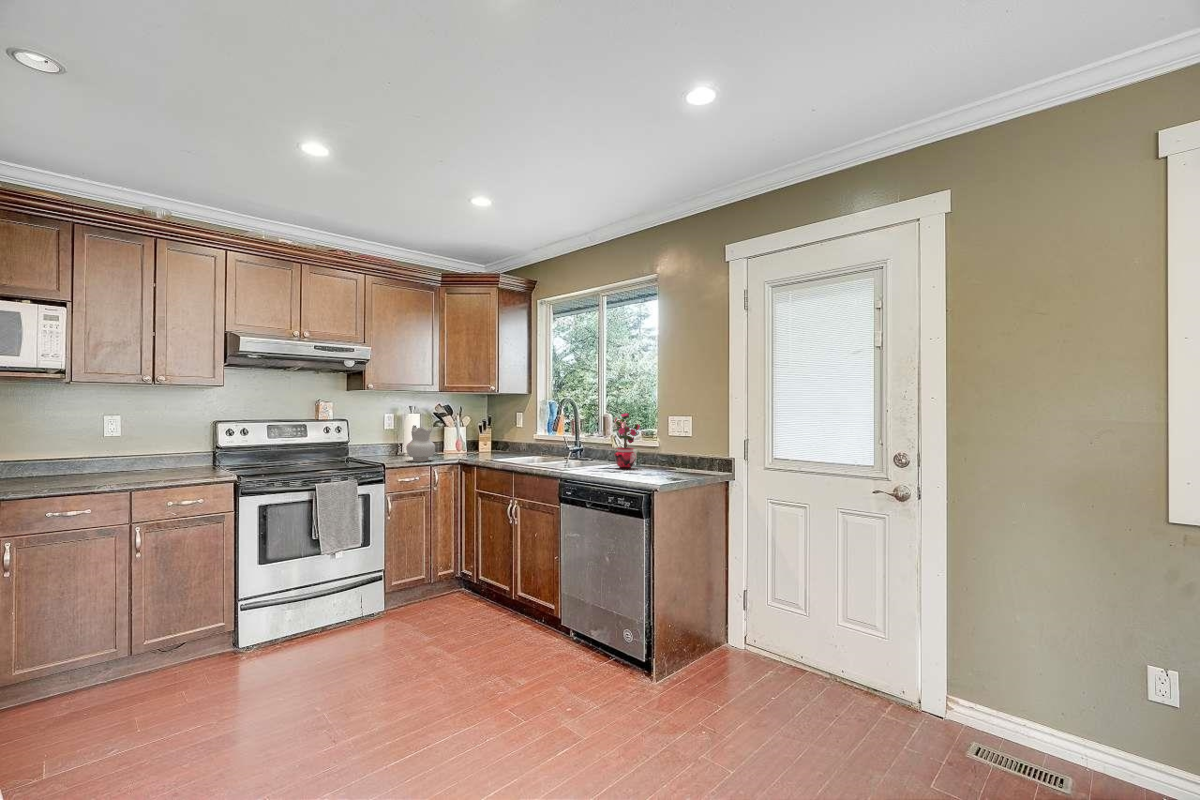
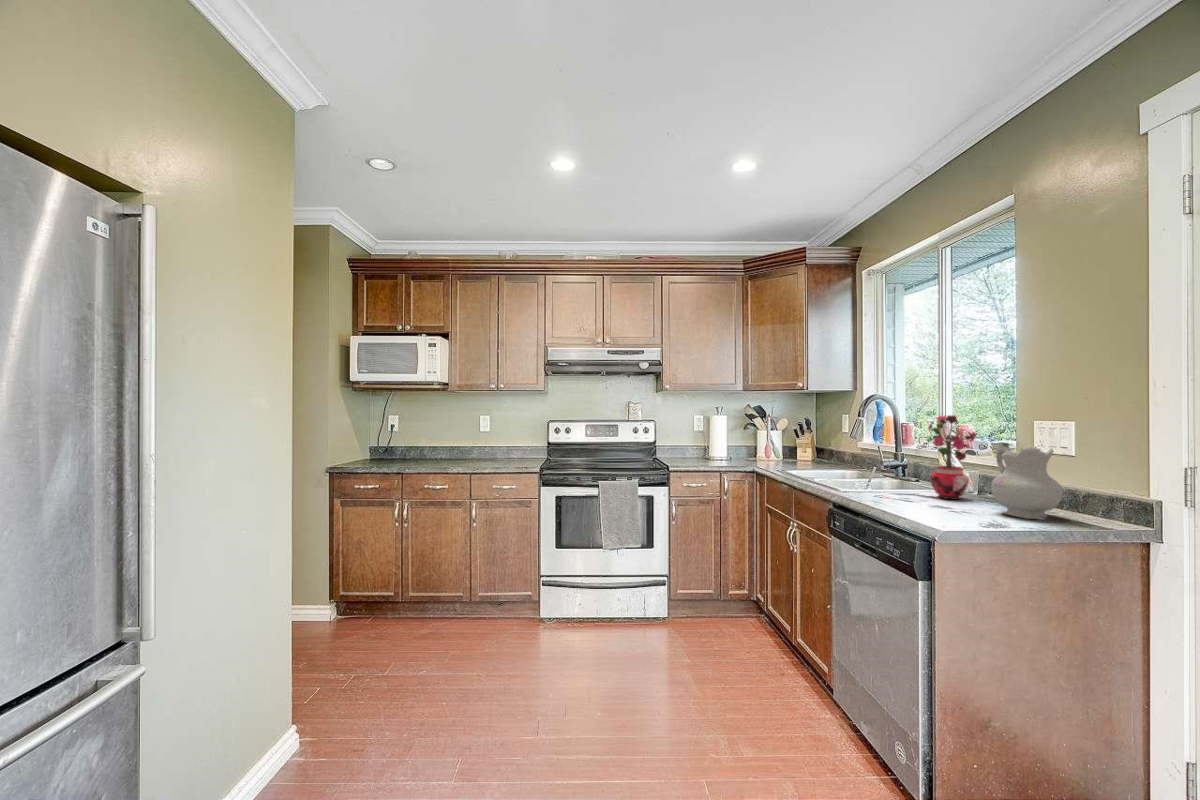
ceramic pitcher: present [406,425,435,462] -> present [991,442,1063,519]

